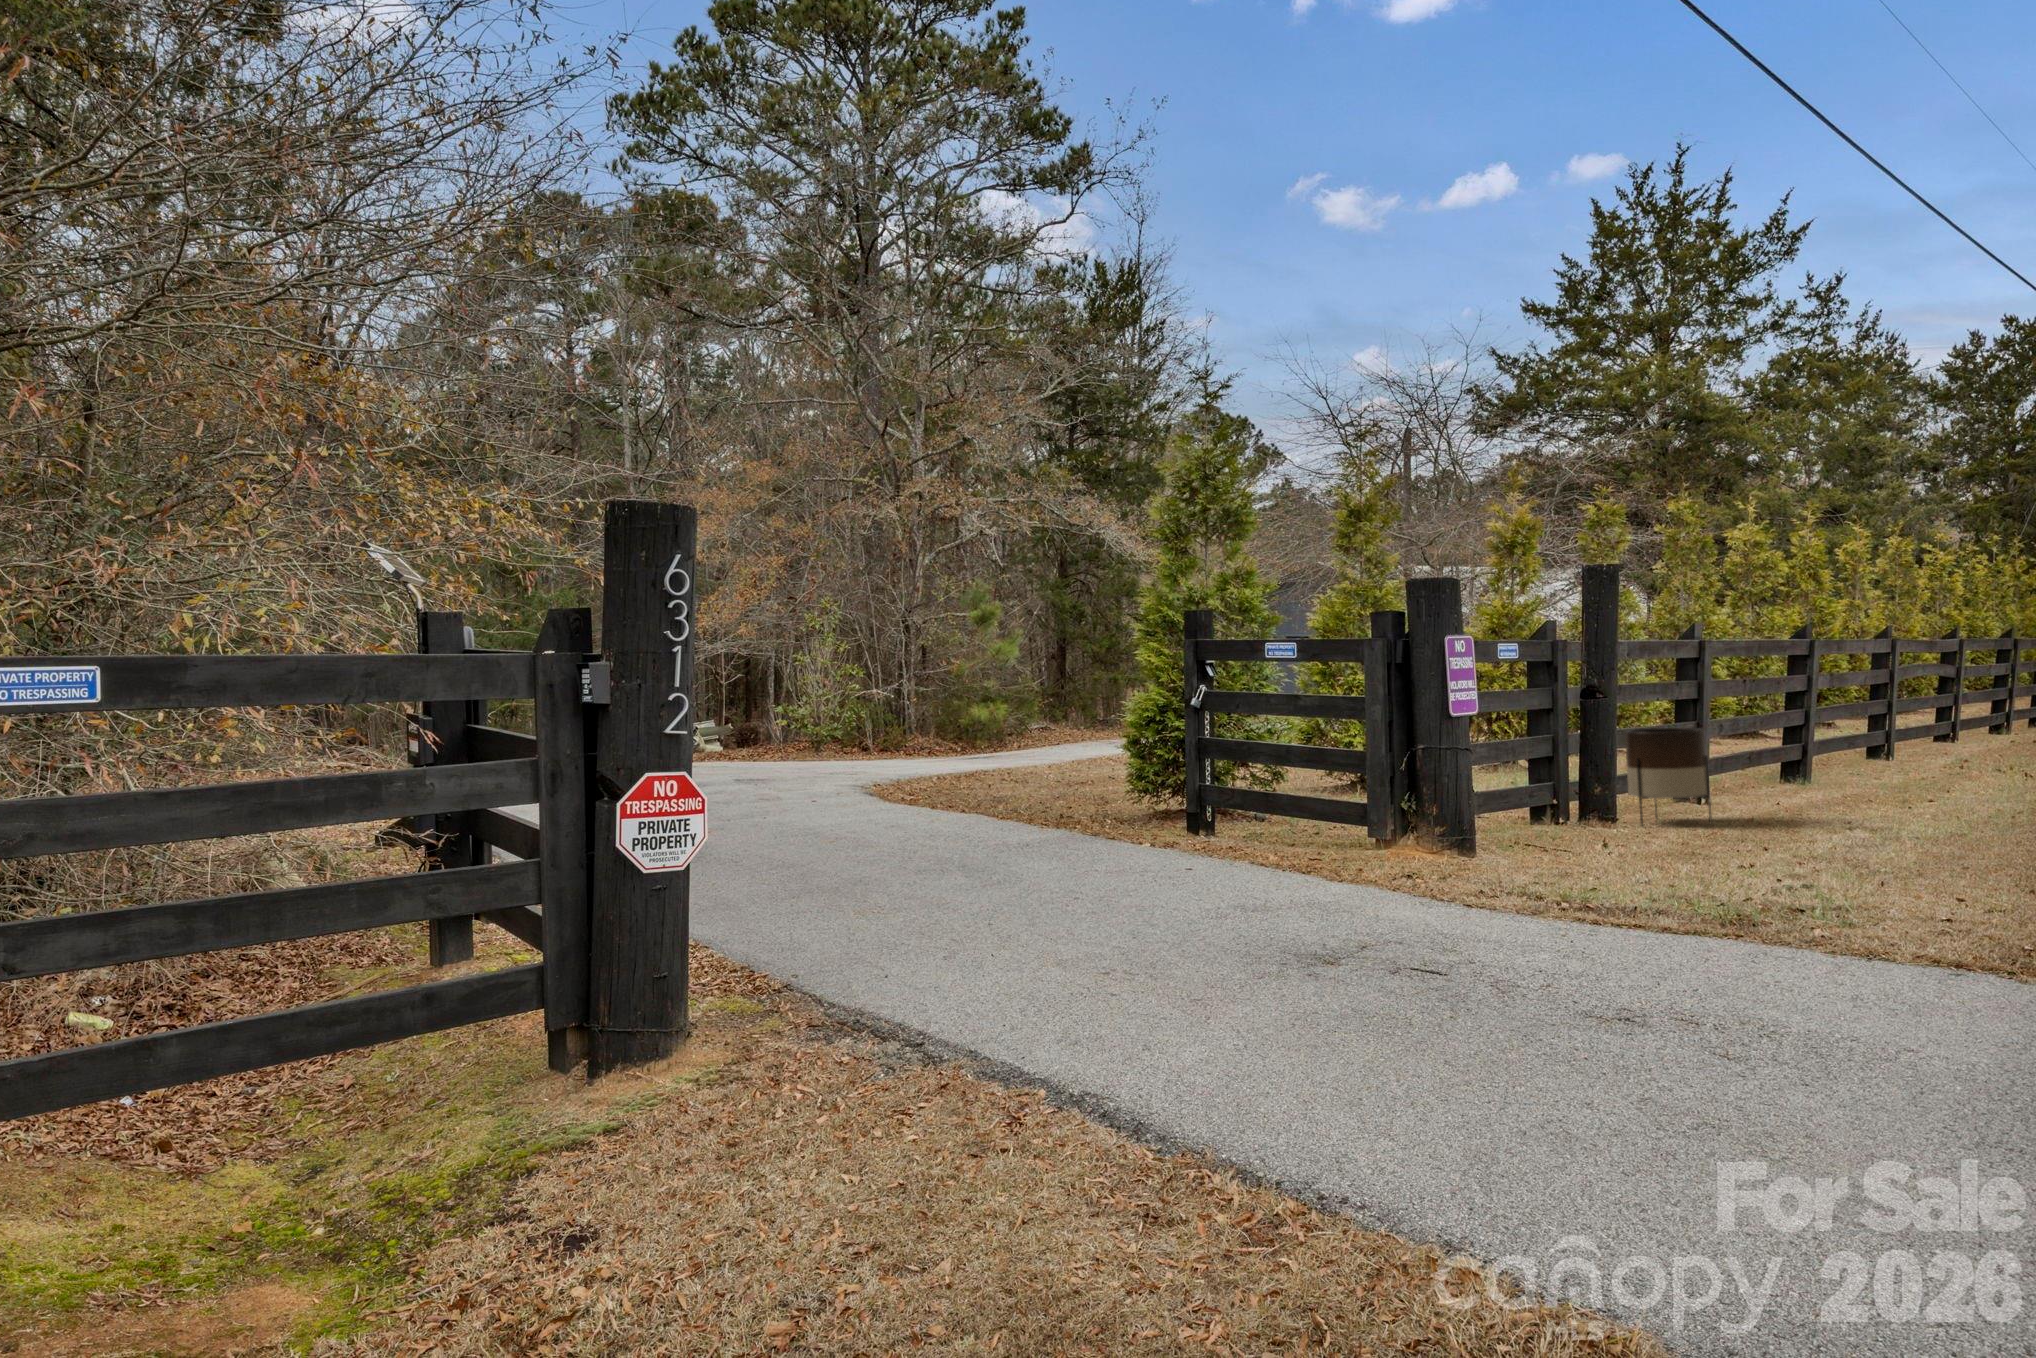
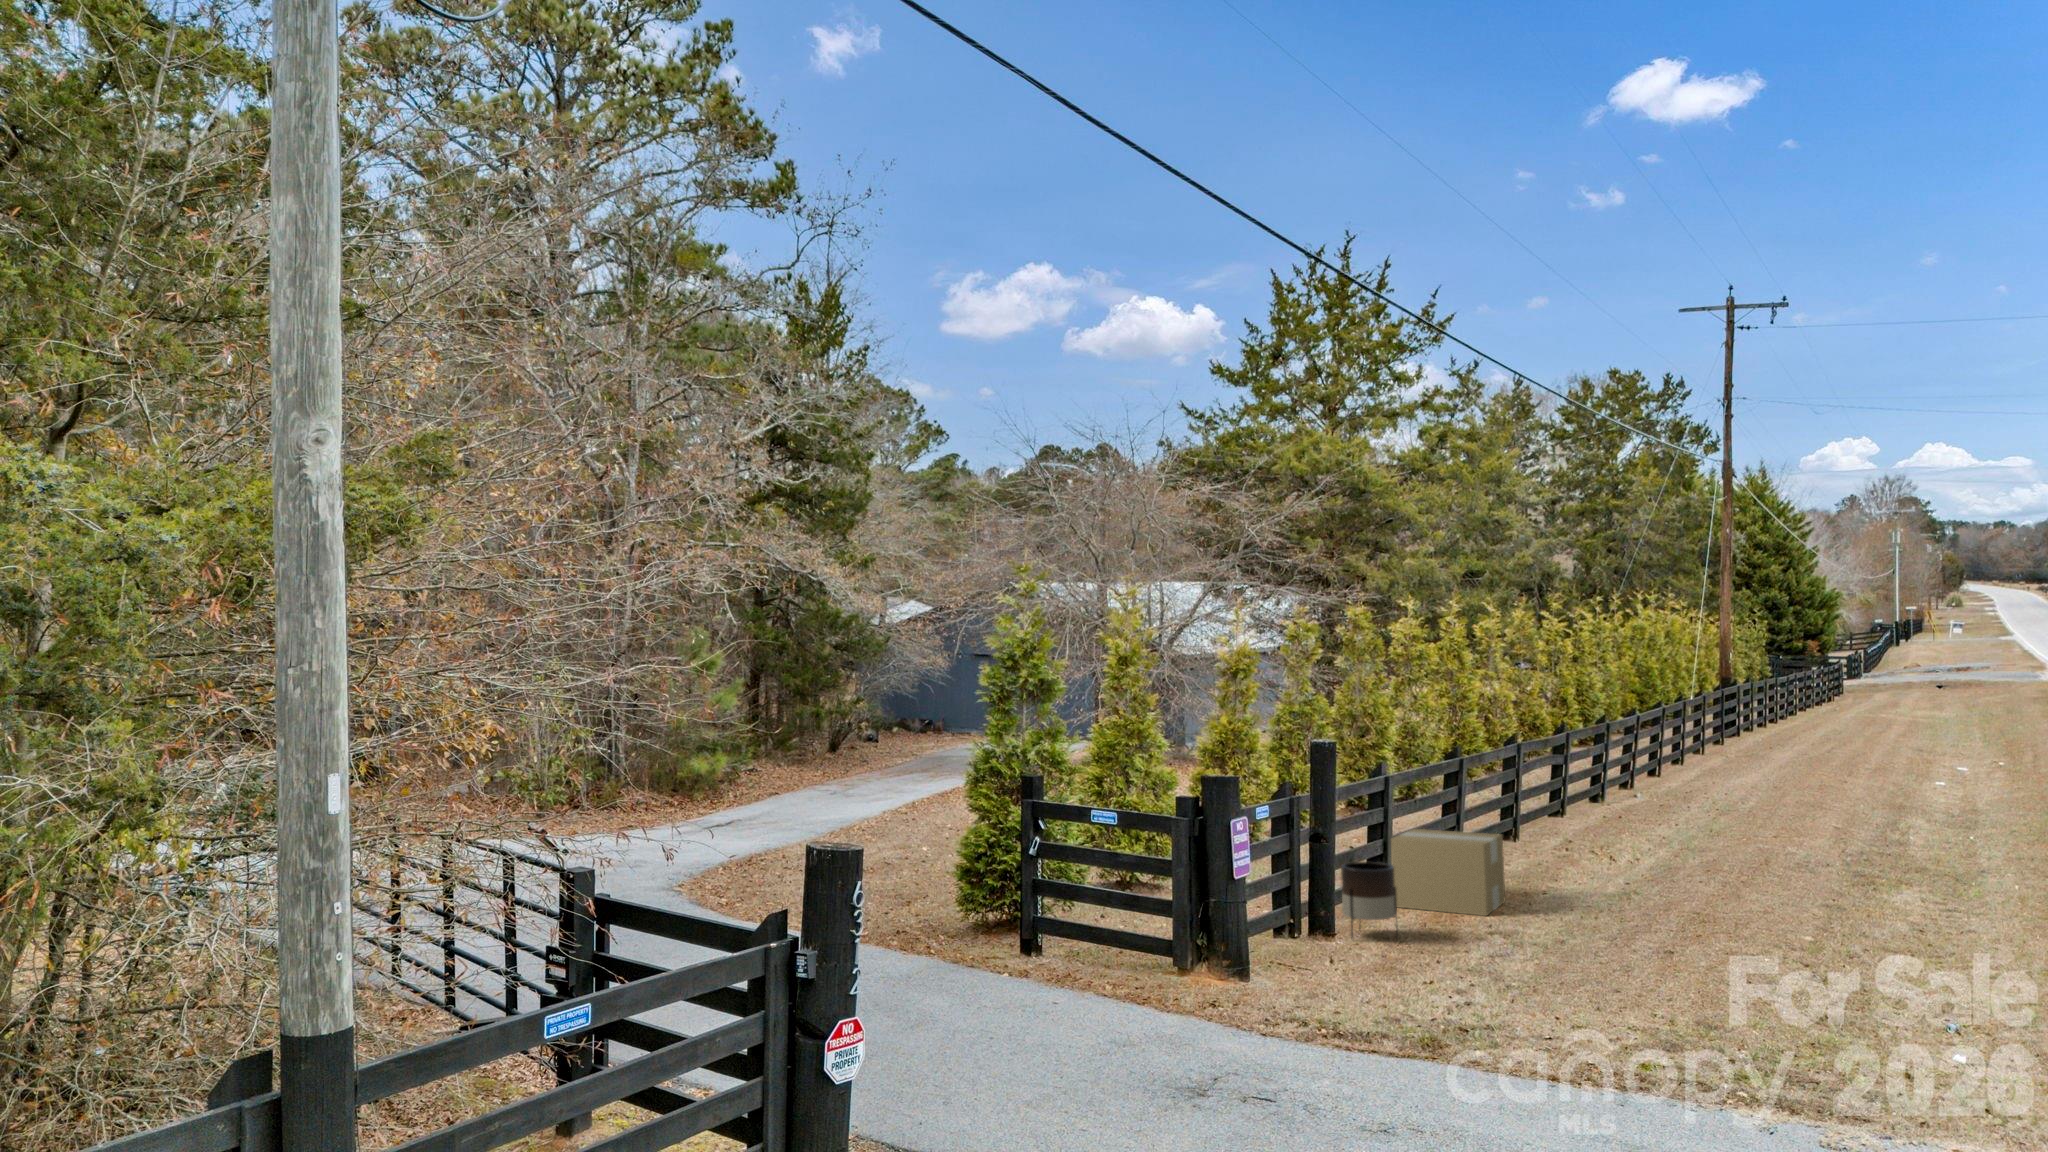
cardboard box: none [1707,703,1889,806] -> present [1391,829,1505,916]

